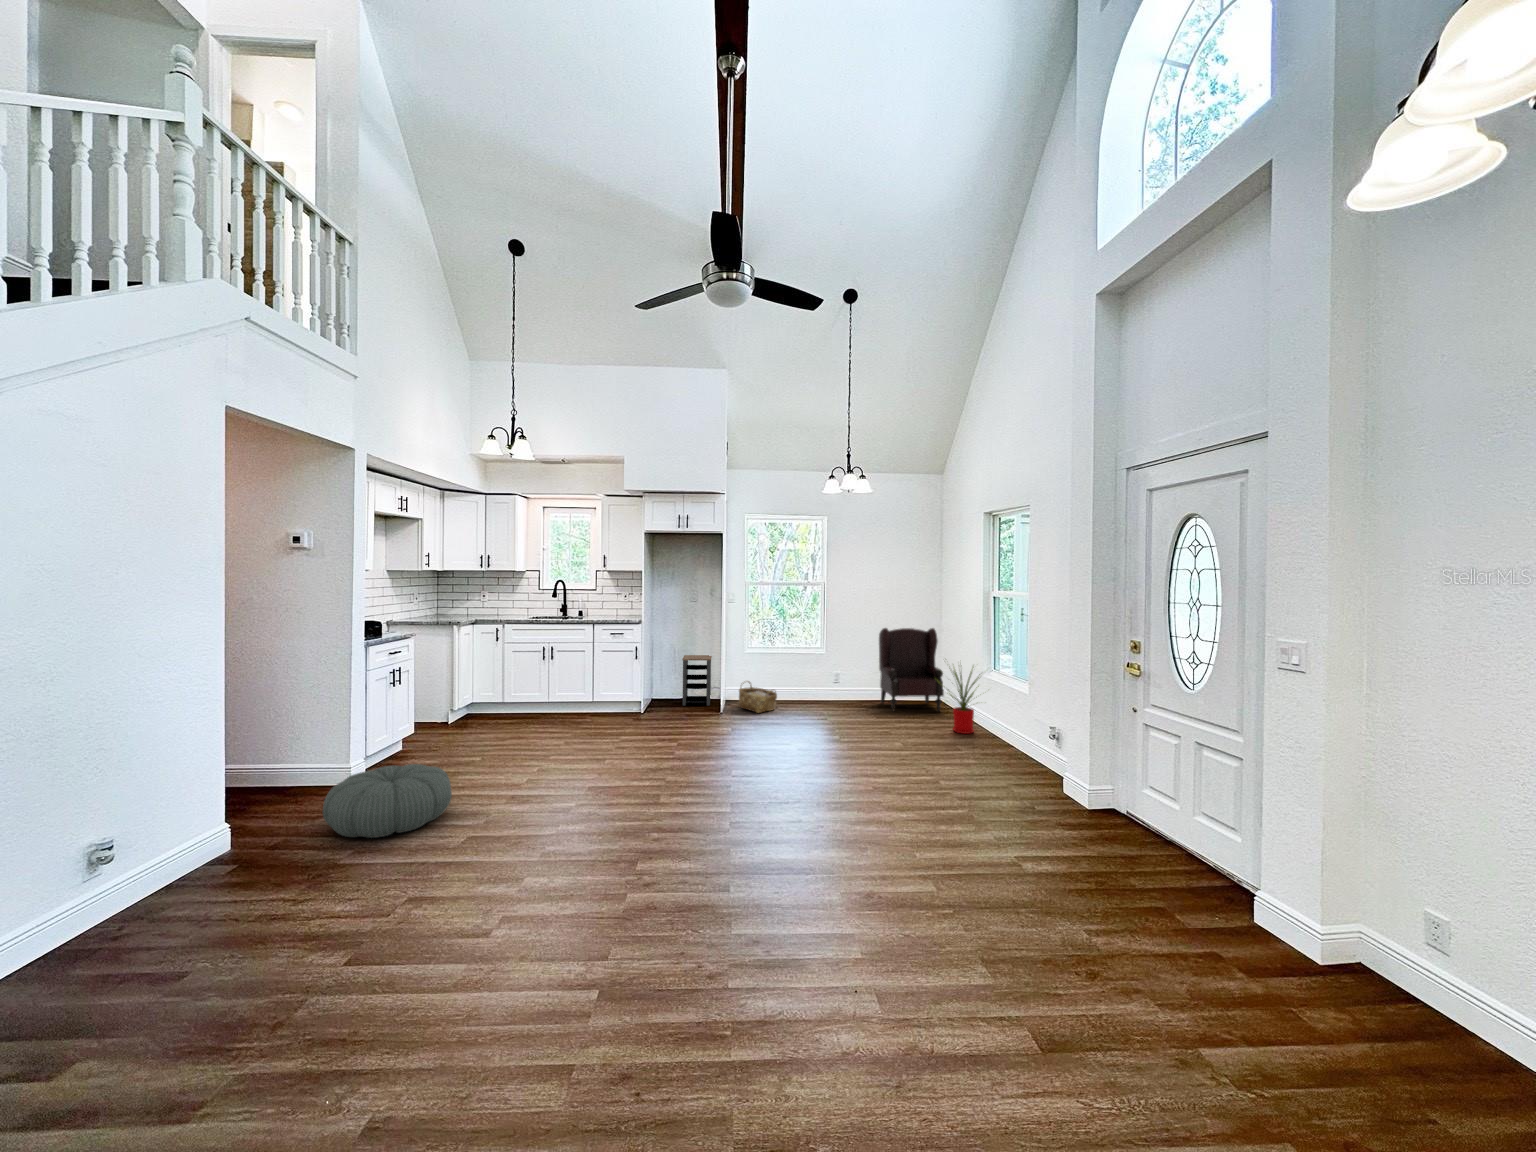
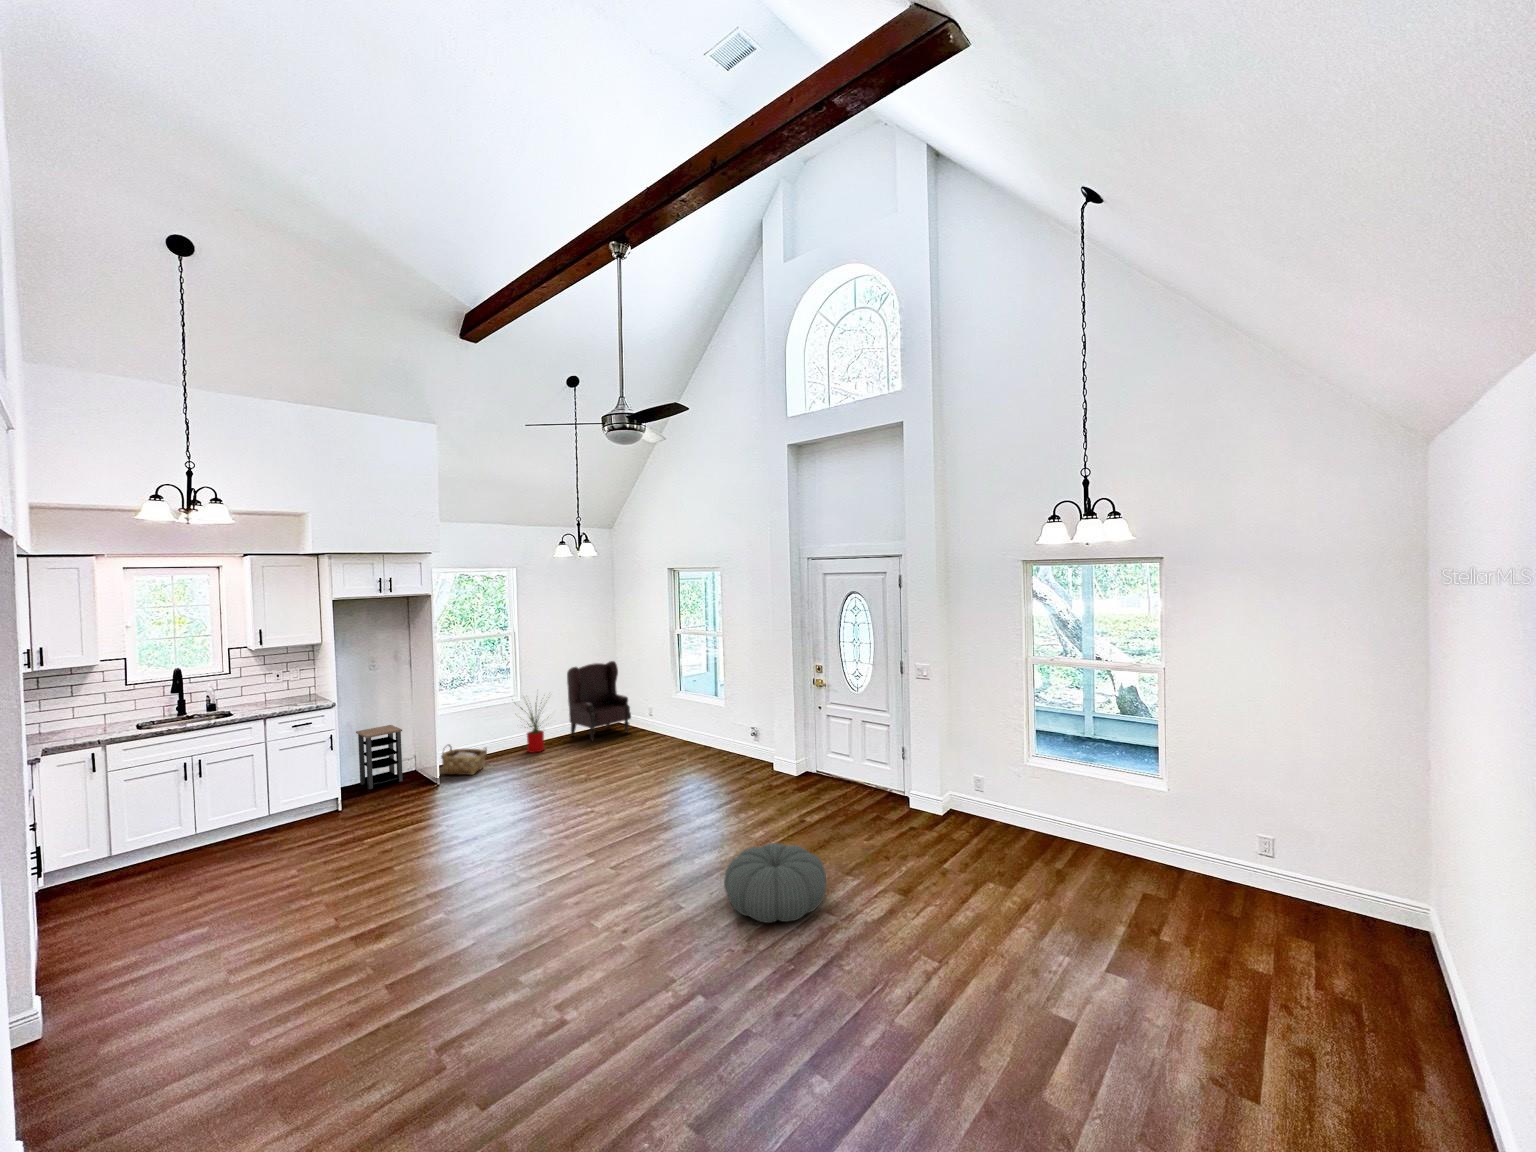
house plant: present [936,669,980,734] -> present [520,697,549,753]
pouf: present [323,764,452,838] -> present [724,843,826,923]

